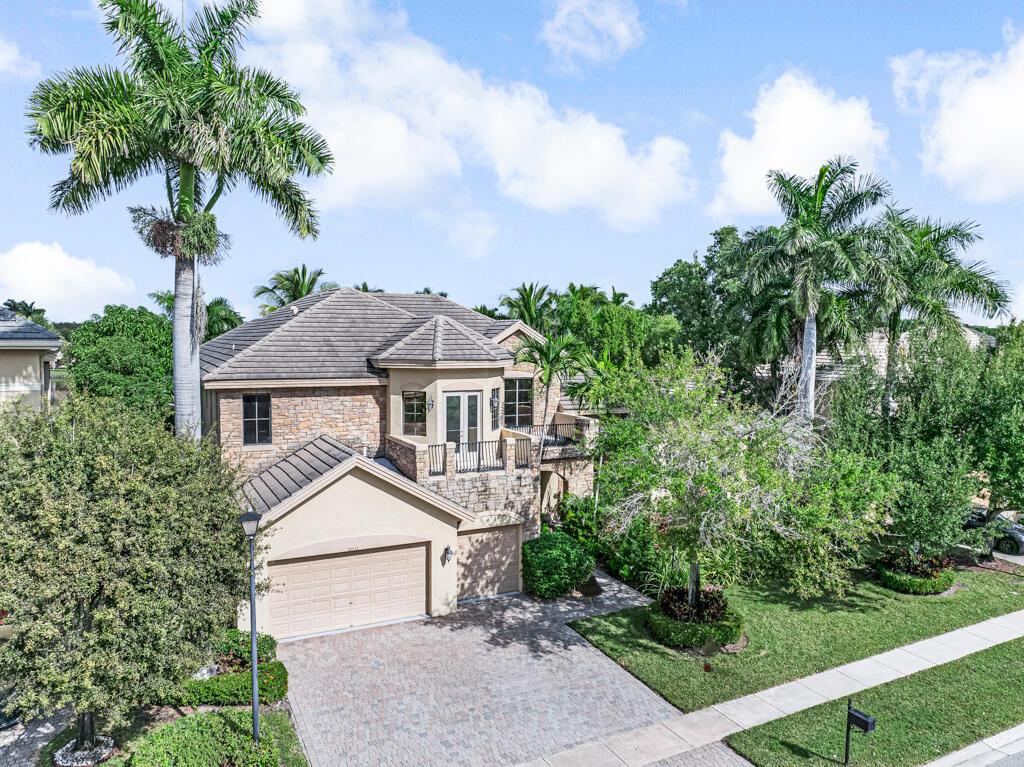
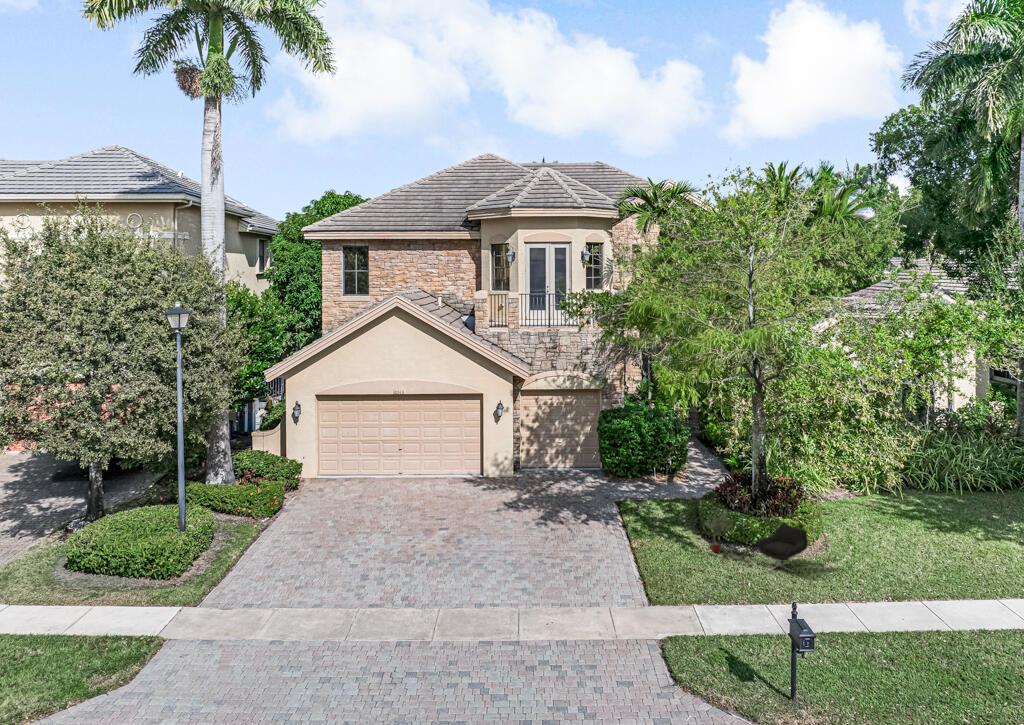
lounge chair: present [577,575,604,605] -> present [755,524,808,571]

